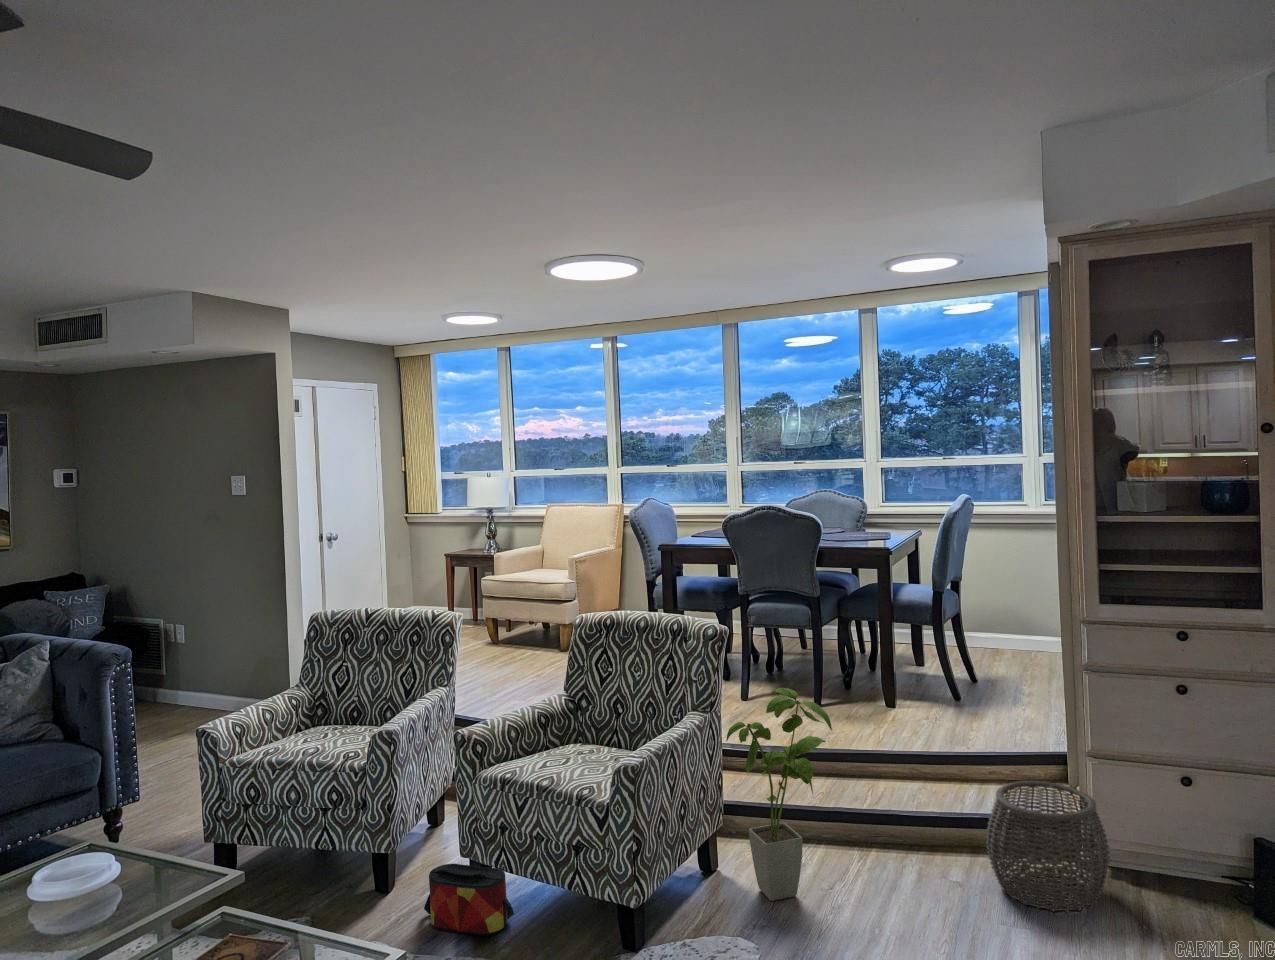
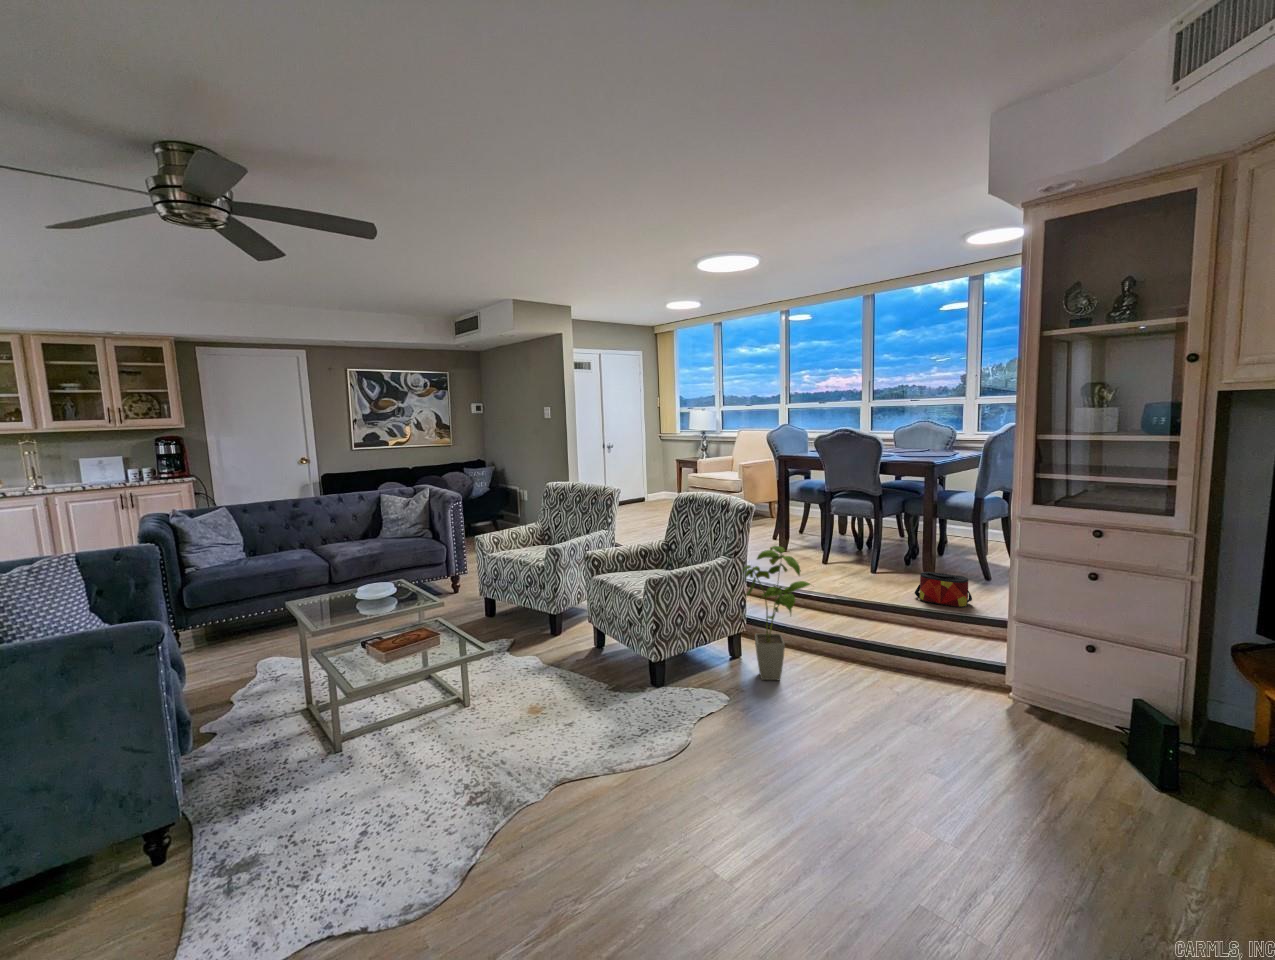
woven basket: present [986,781,1110,912] -> none [918,633,1015,729]
bag: present [424,864,514,936] -> present [915,572,972,608]

